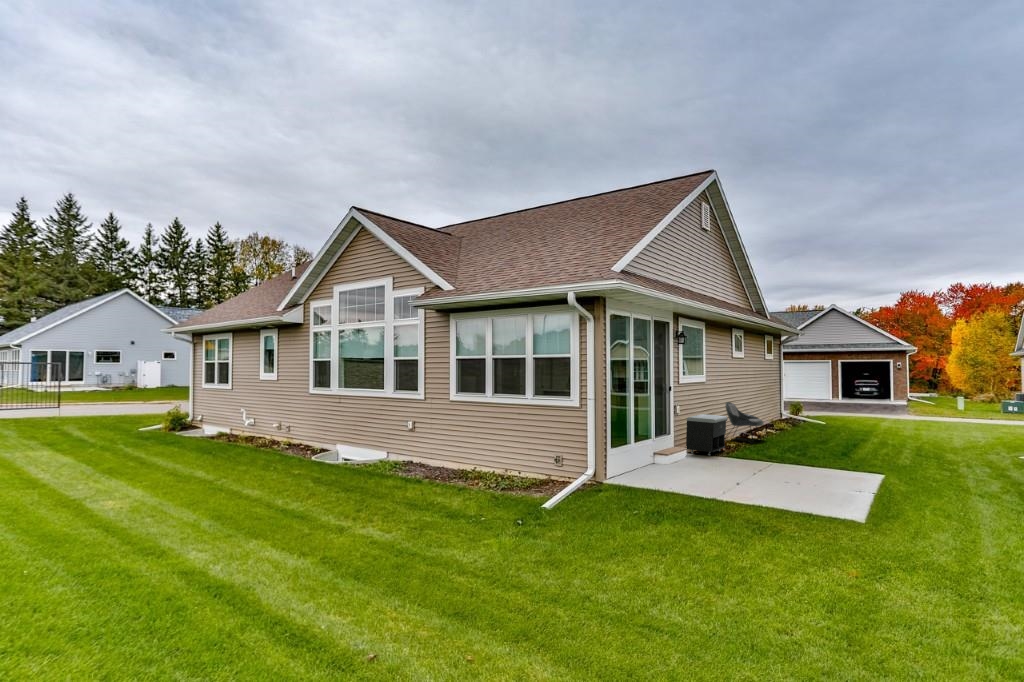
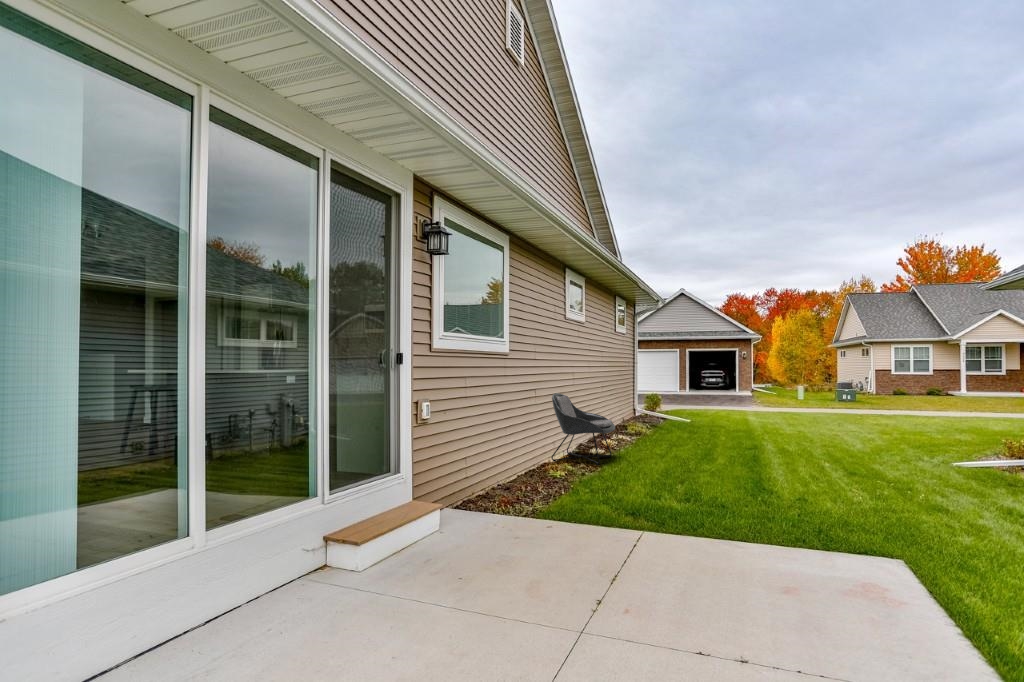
storage bench: present [686,414,727,455] -> none [457,417,548,509]

